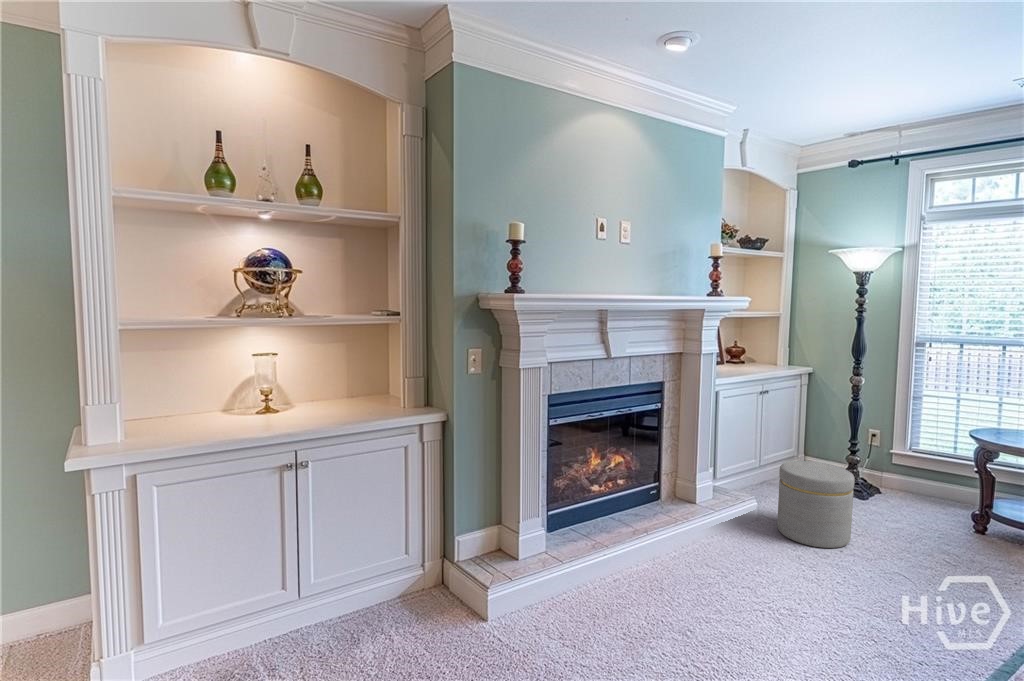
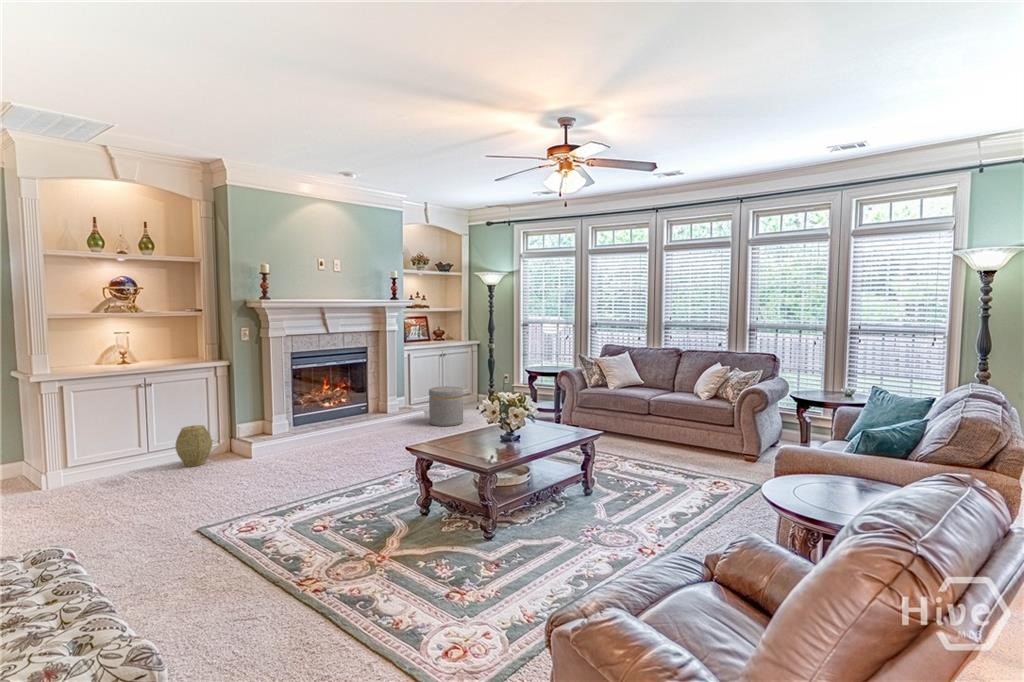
woven basket: none [346,545,413,637] -> present [176,425,212,467]

